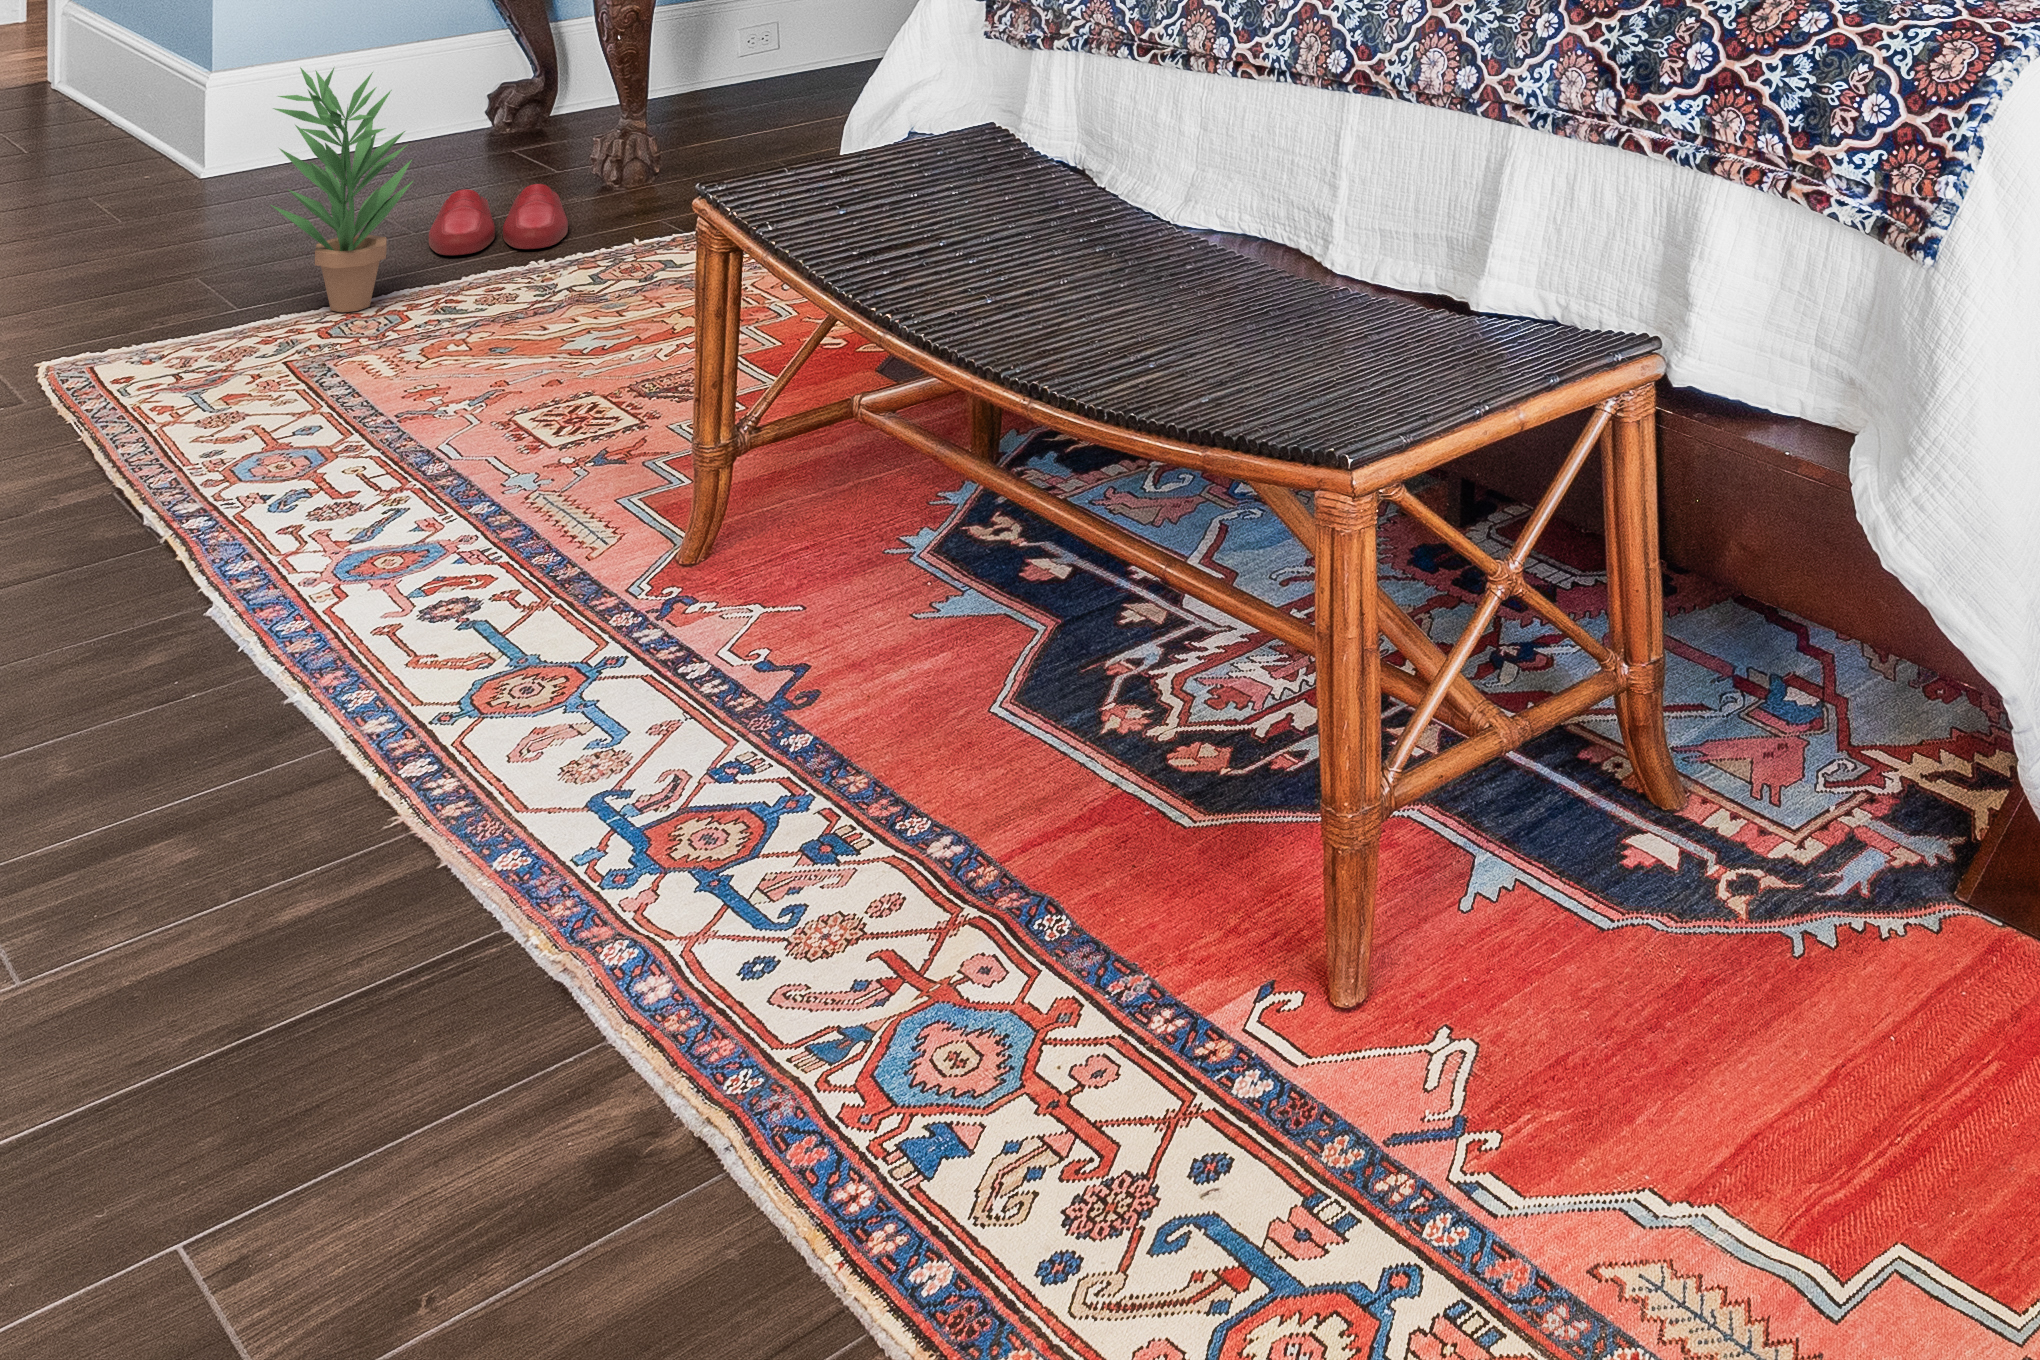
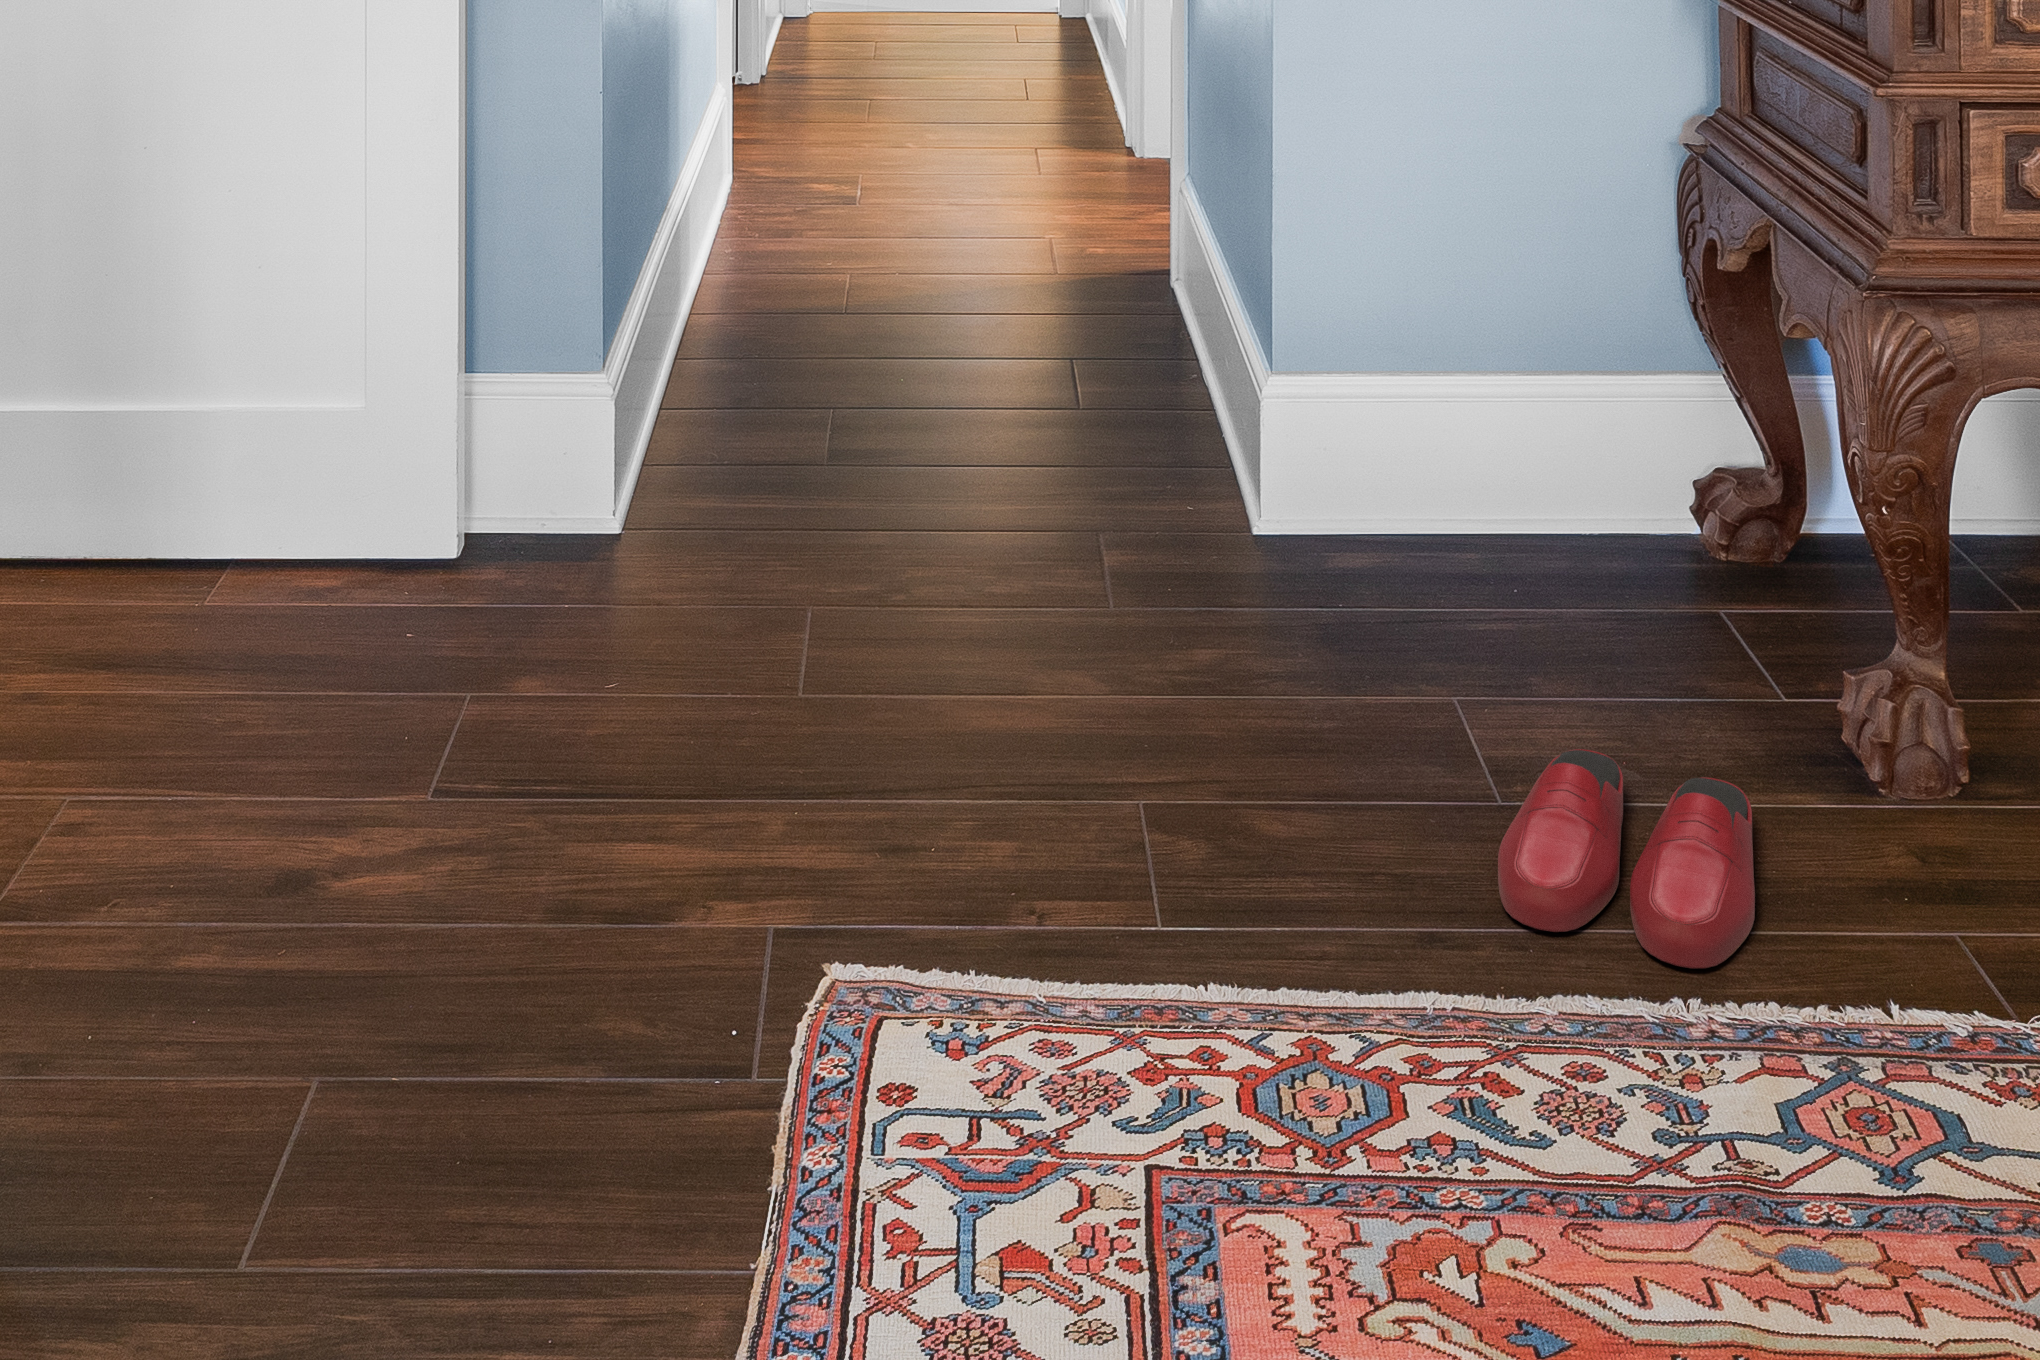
potted plant: present [271,68,413,312] -> none [1159,556,1426,1051]

